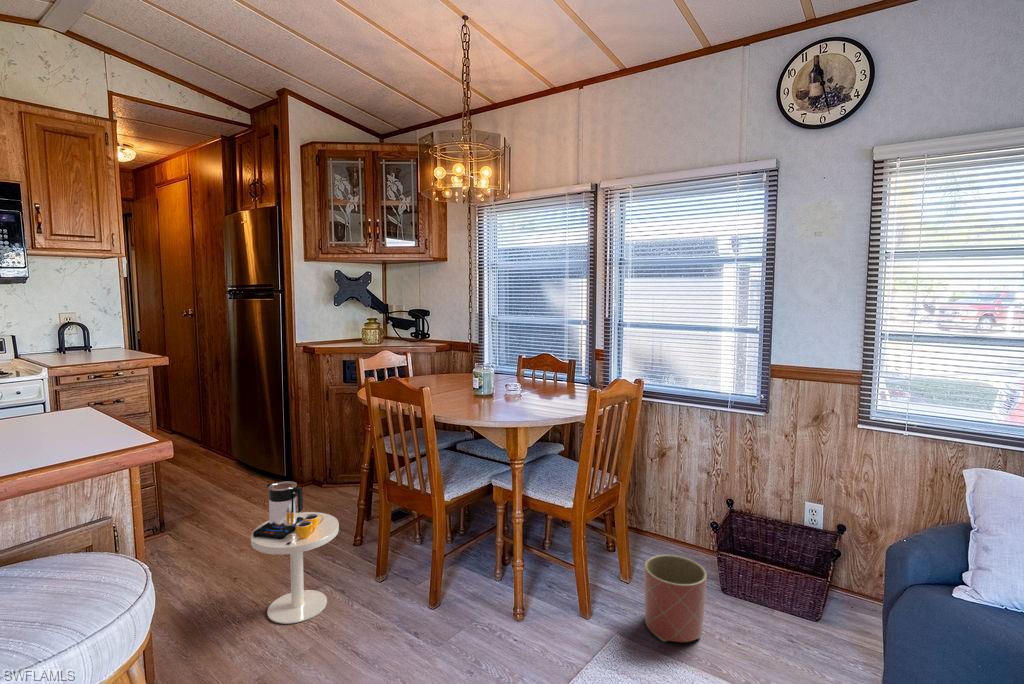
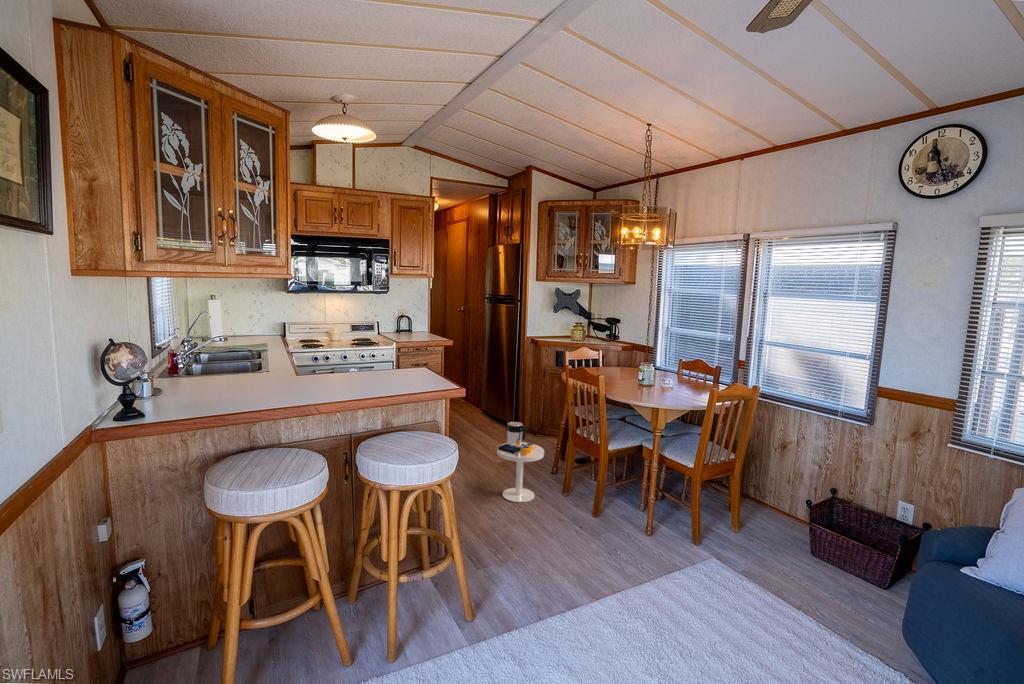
planter: present [644,555,707,642] -> none [737,511,786,571]

